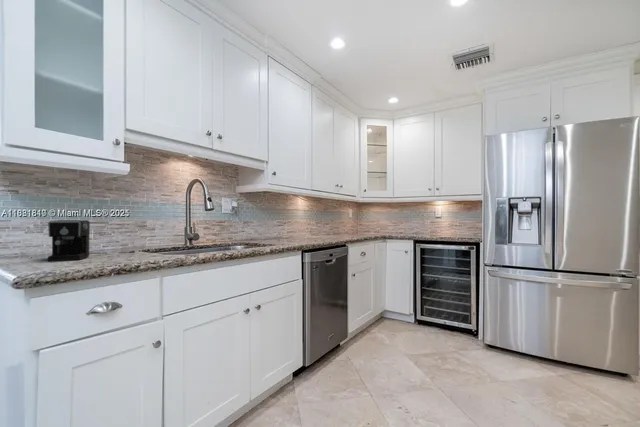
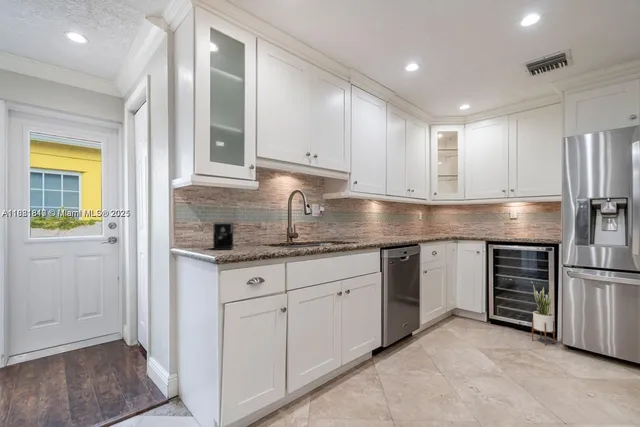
potted plant: none [456,283,477,345] -> present [532,286,555,345]

